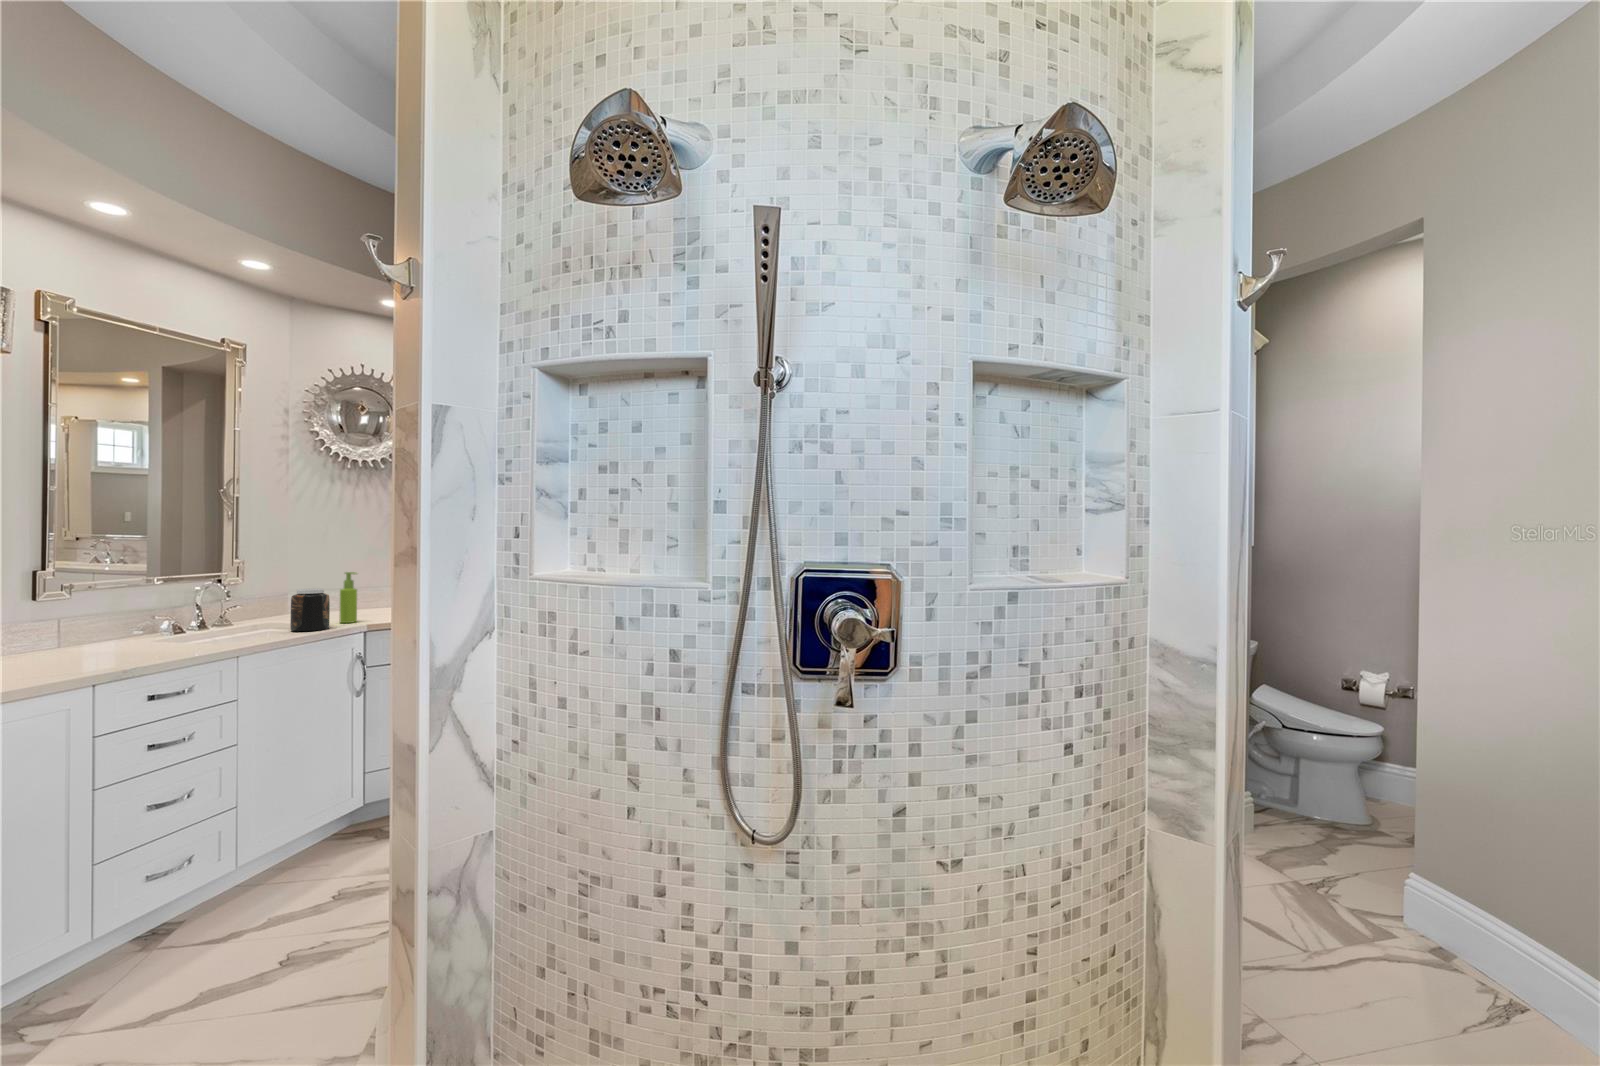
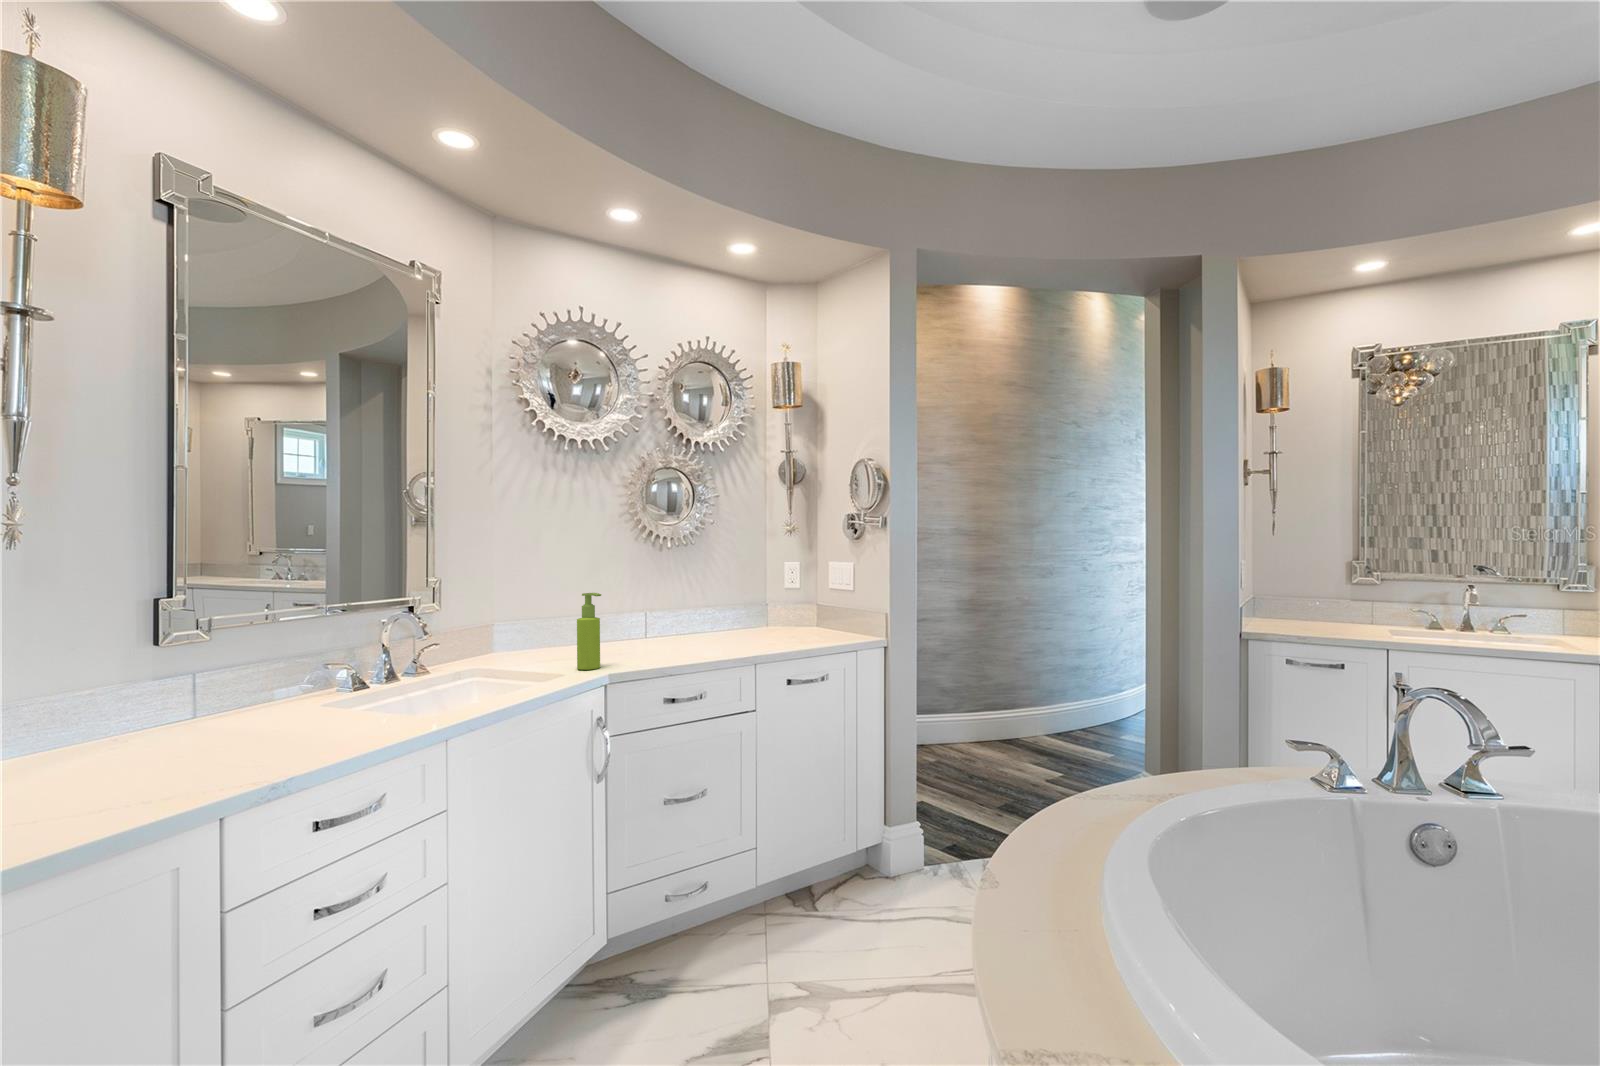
jar: present [290,588,330,631] -> none [518,619,571,687]

